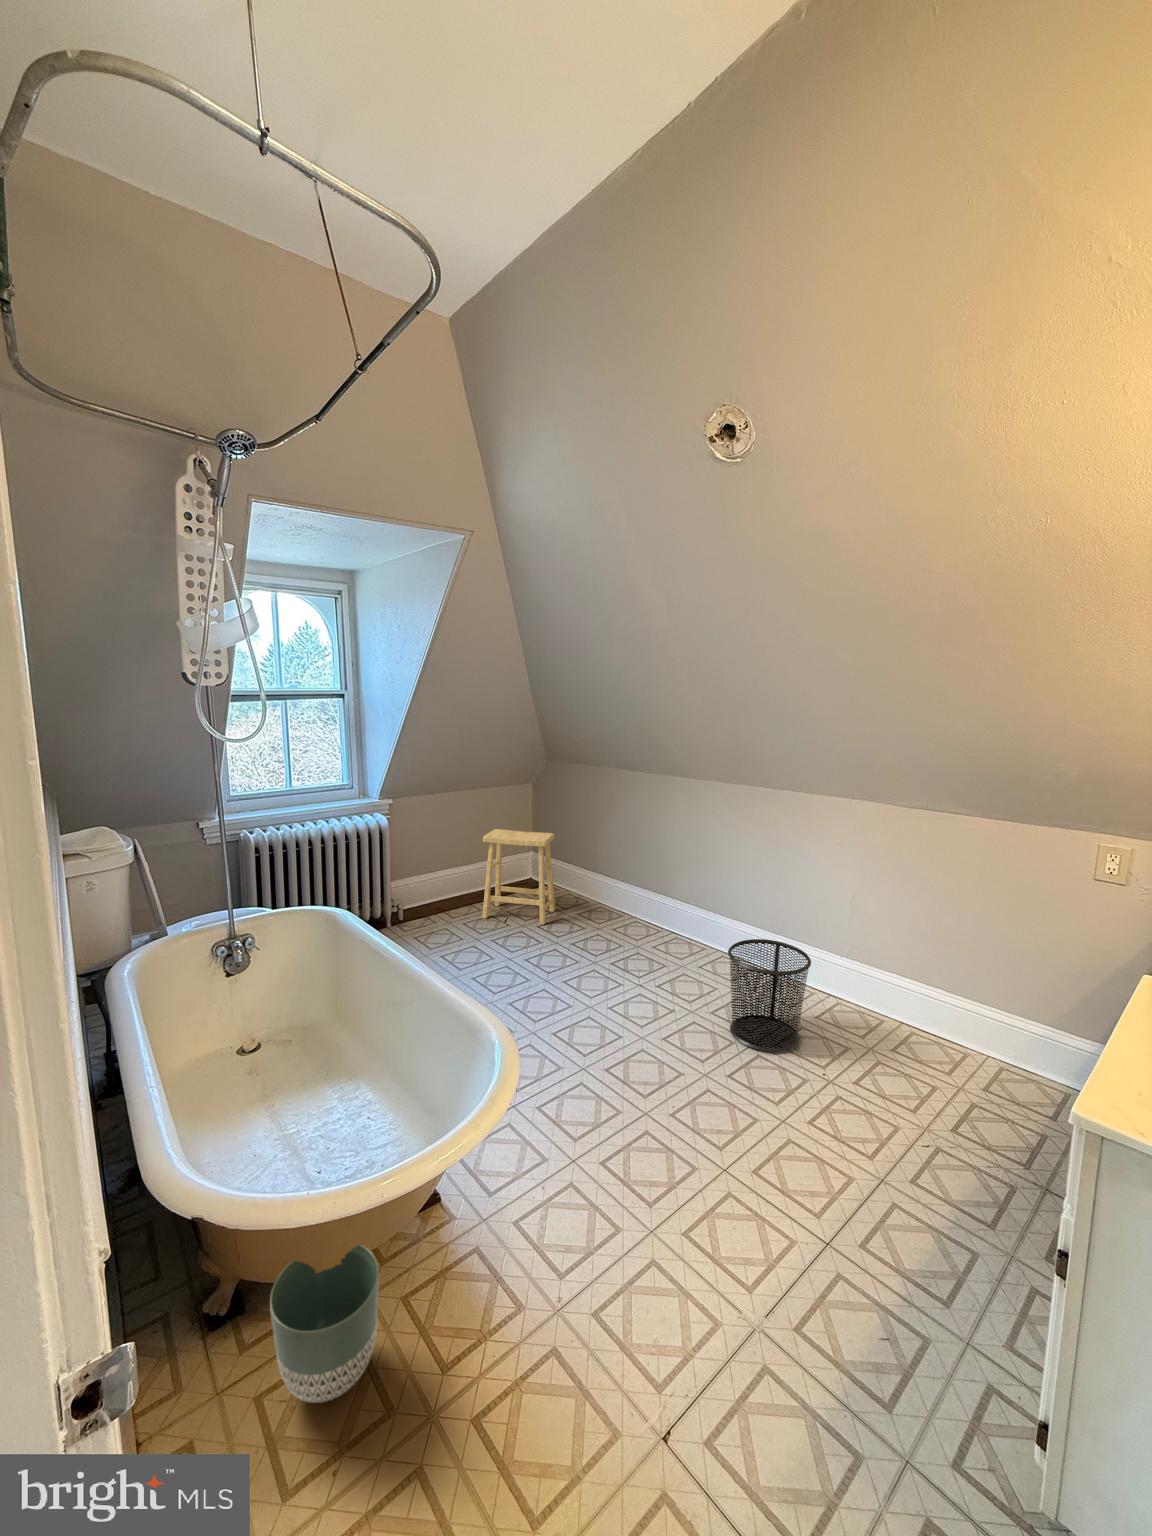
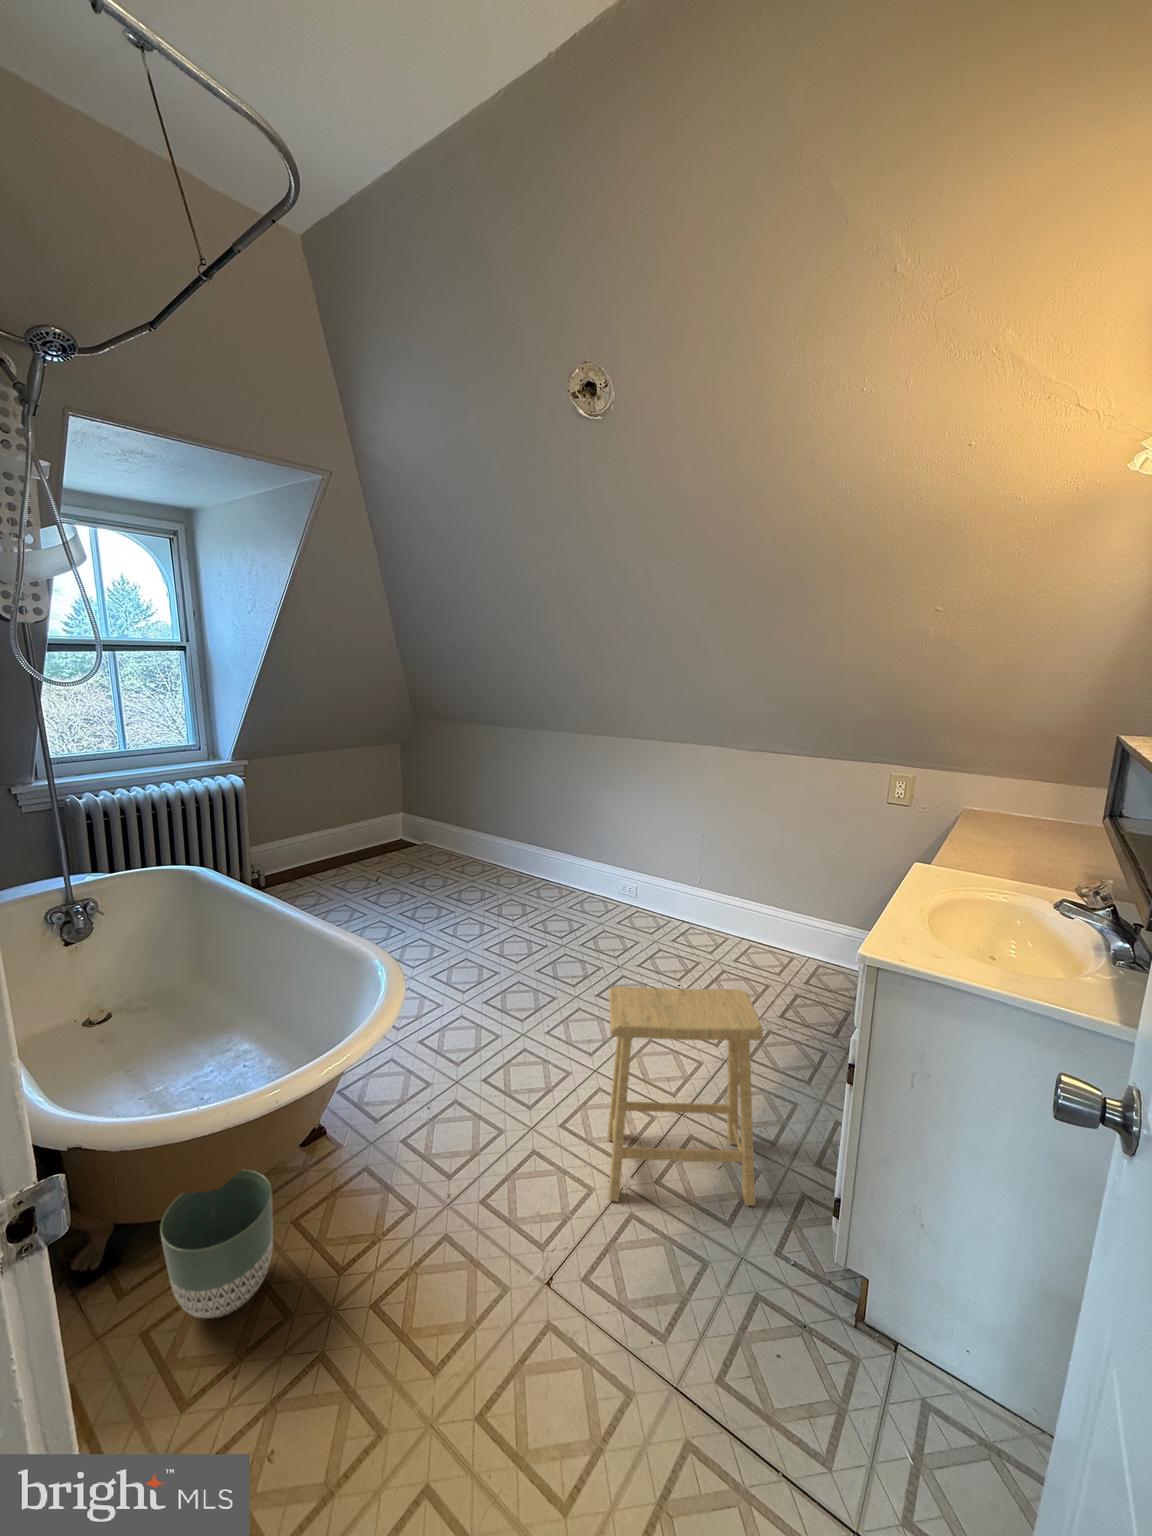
footstool: present [482,829,555,925] -> present [608,986,763,1206]
waste bin: present [728,939,811,1052] -> none [592,874,664,972]

